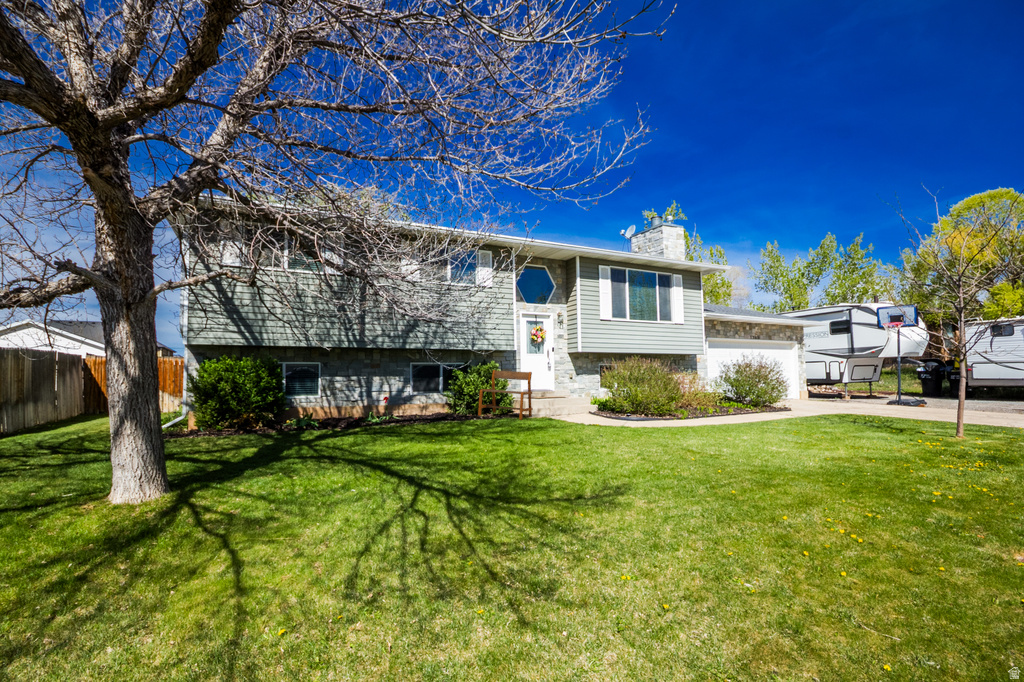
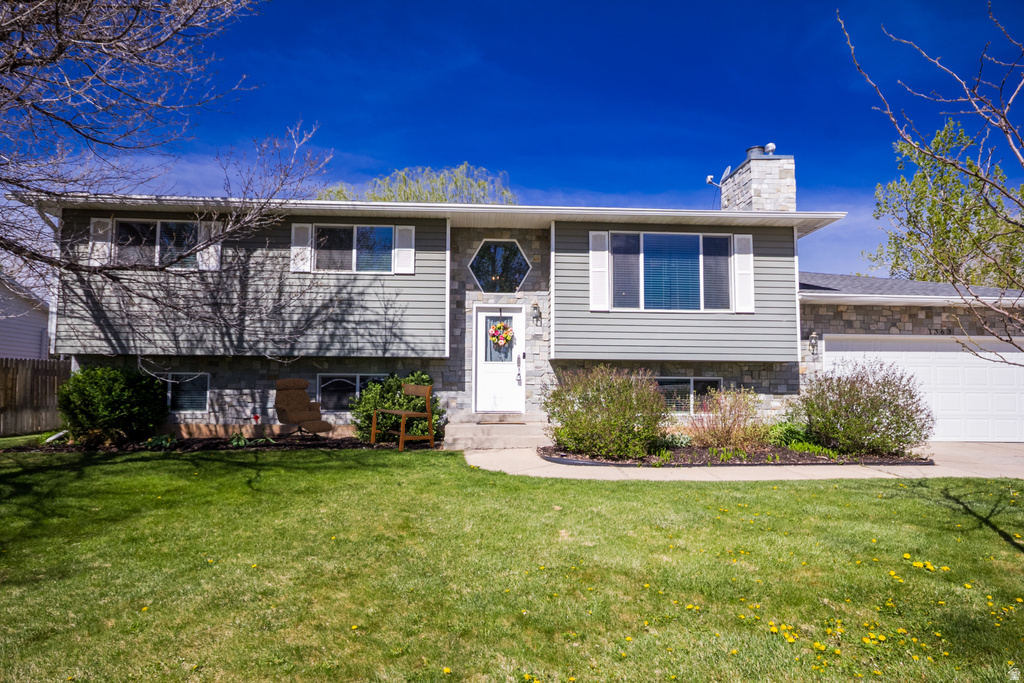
lounge chair: none [388,367,442,417] -> present [273,378,333,442]

